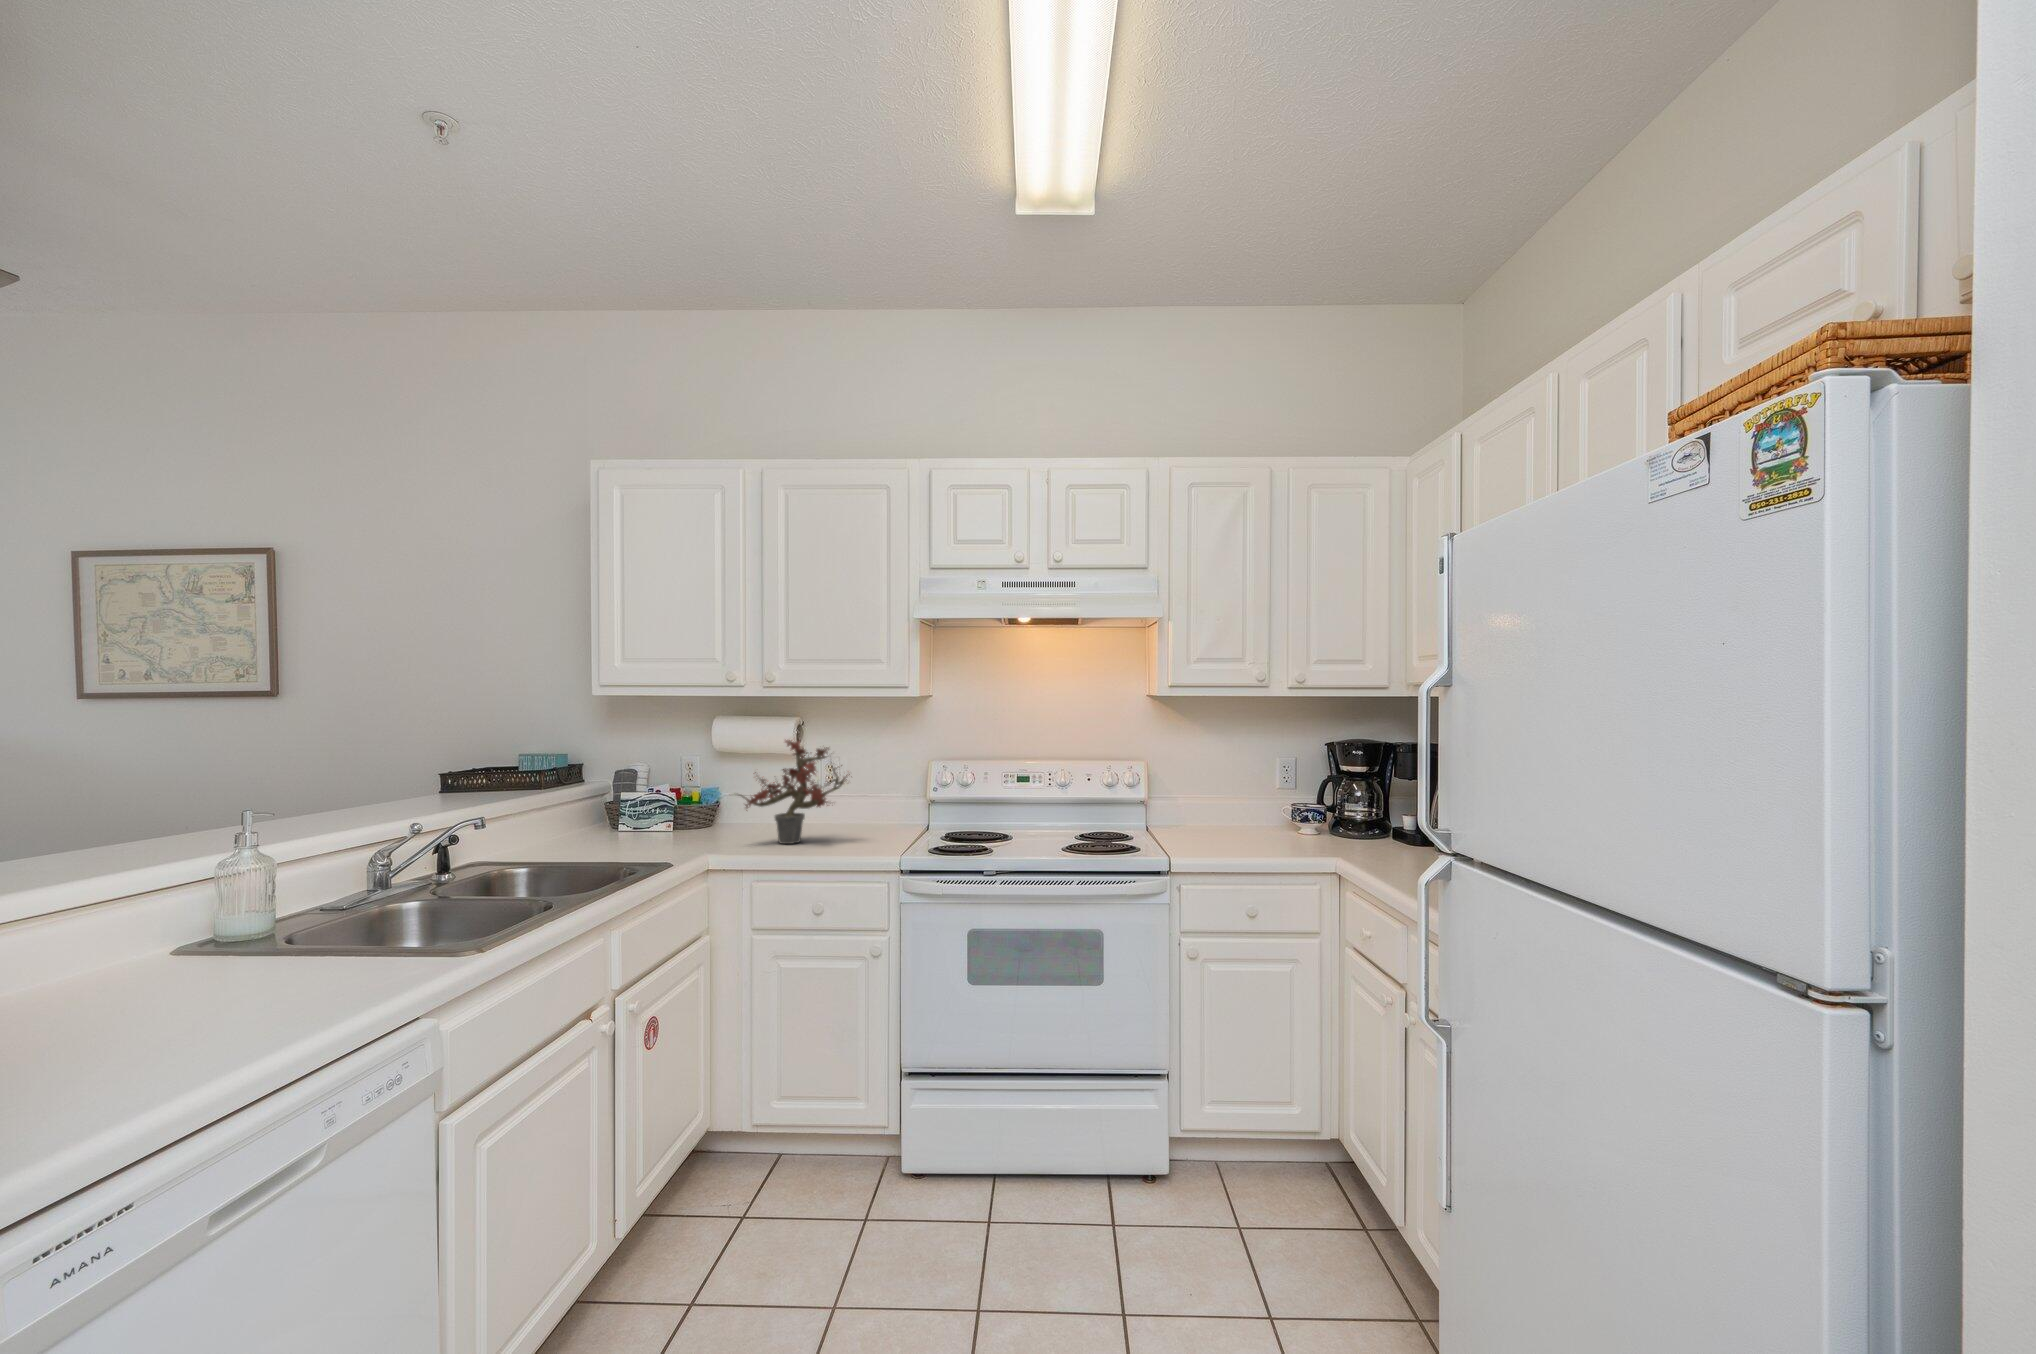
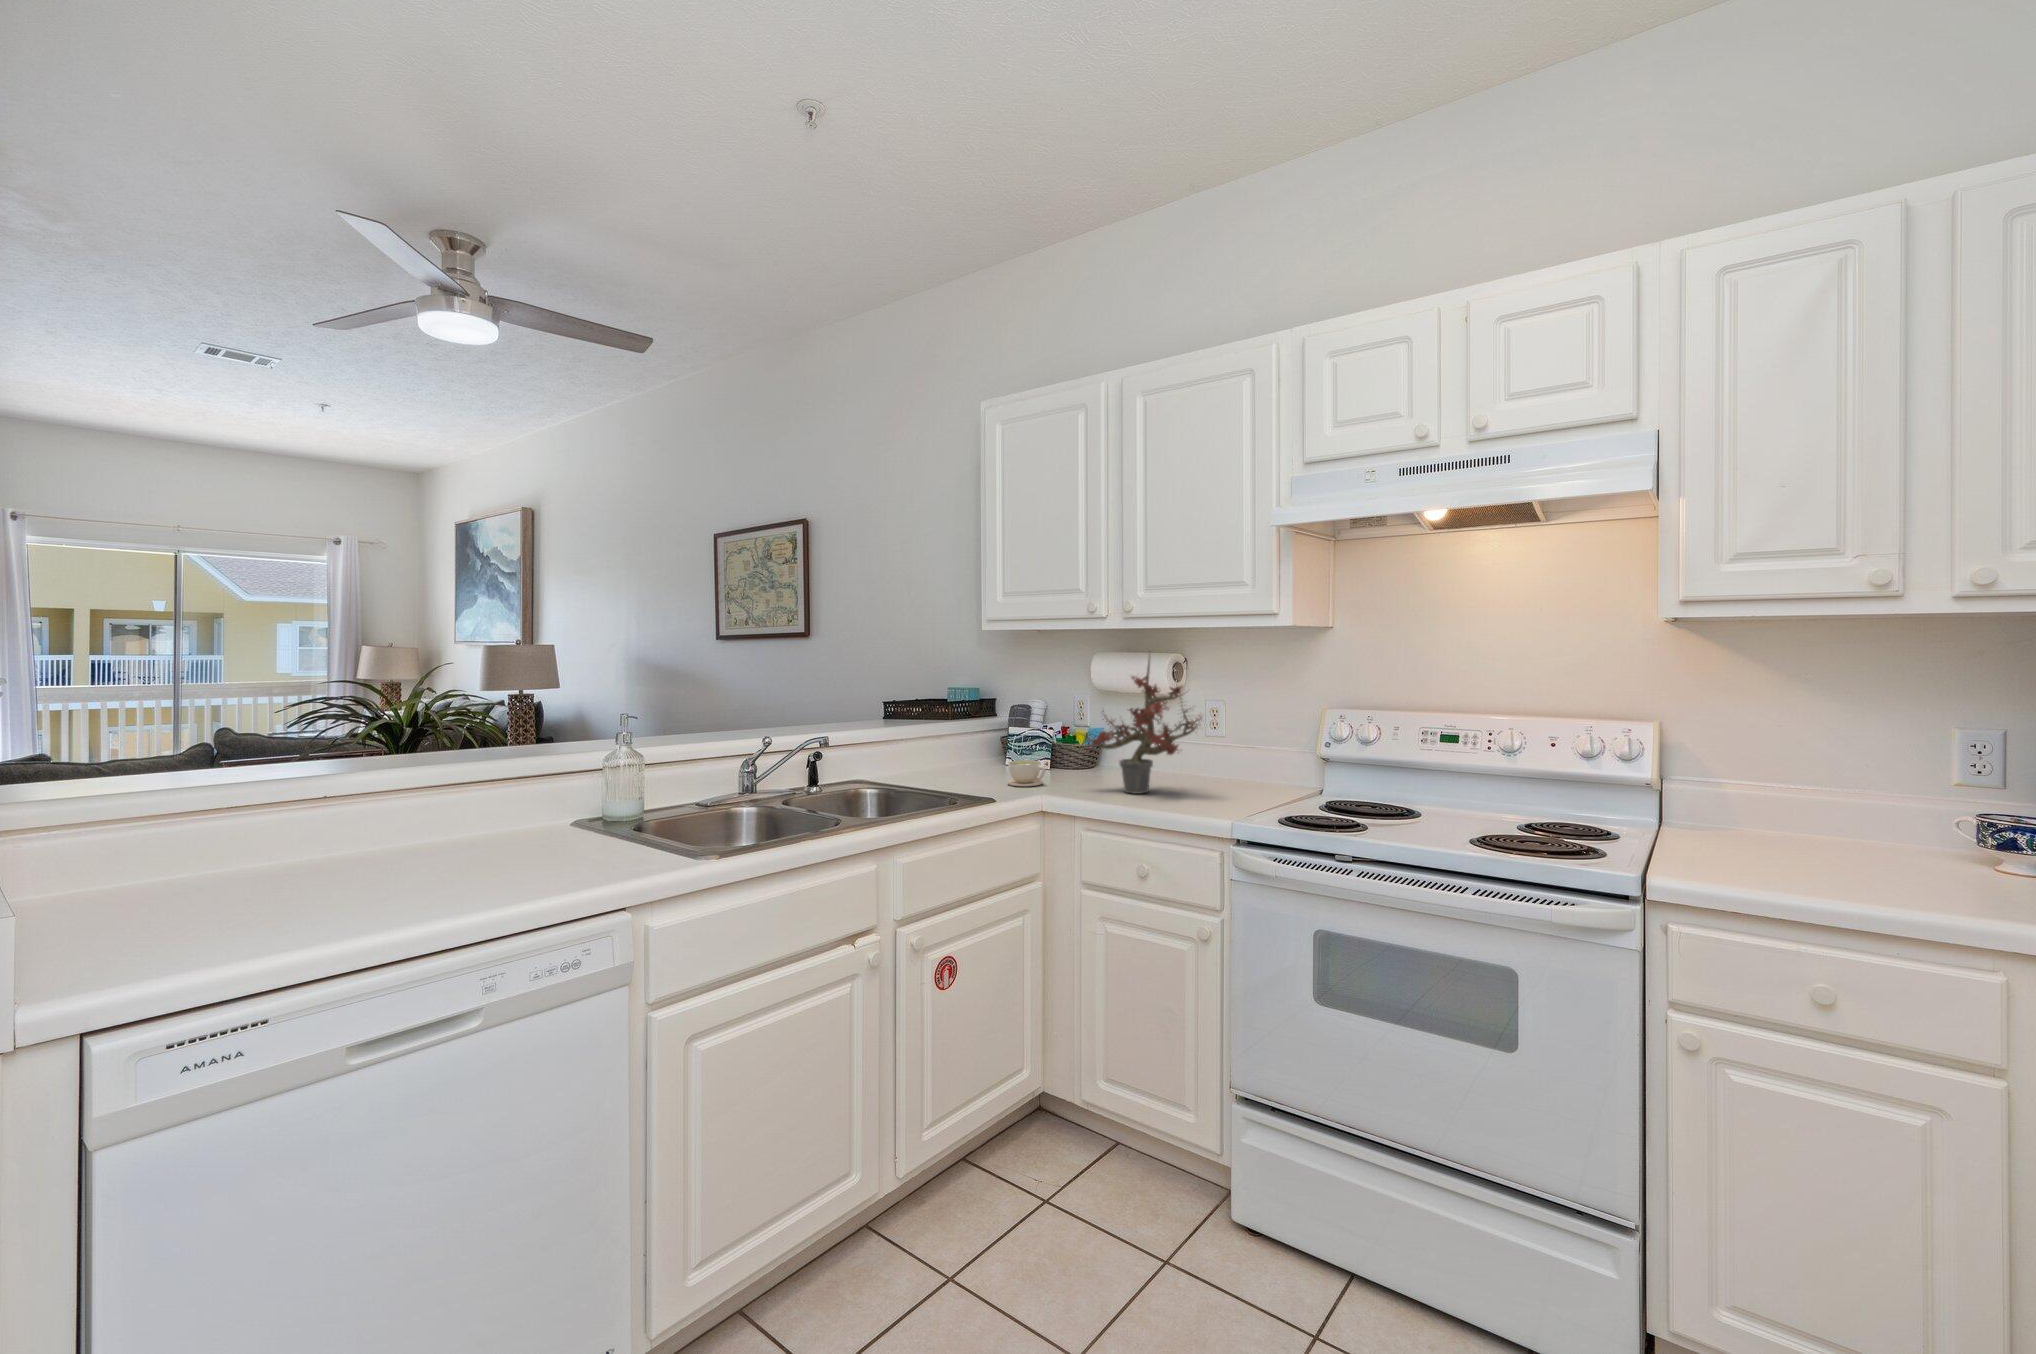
coffee cup: none [656,823,698,849] -> present [1008,760,1045,786]

